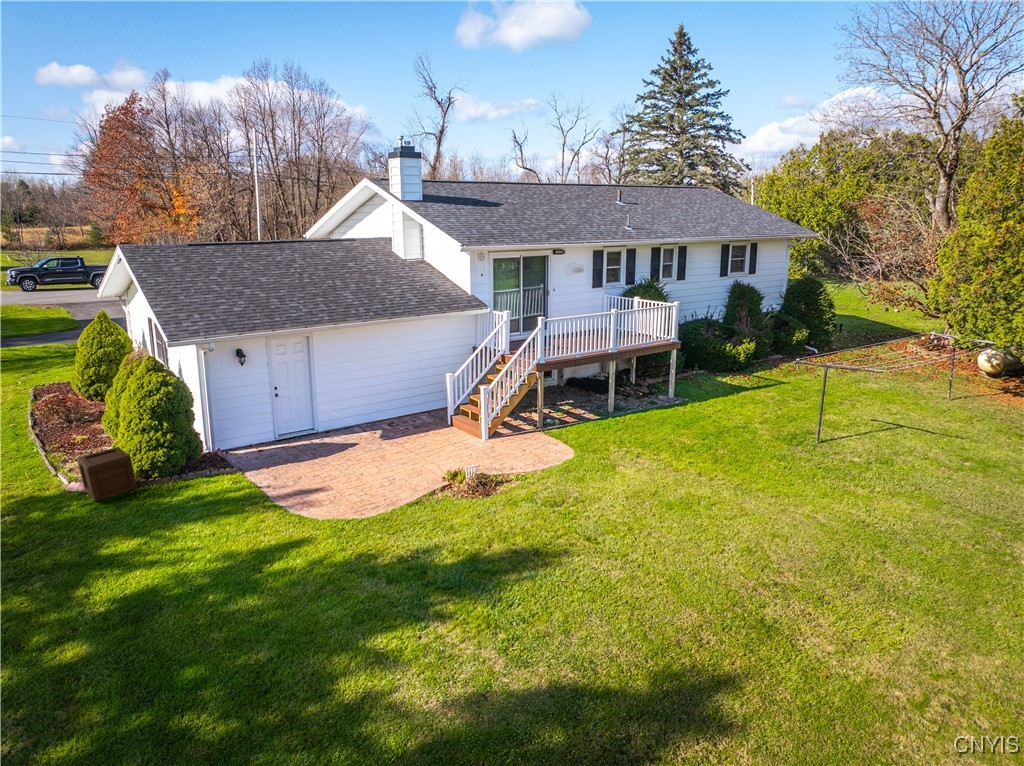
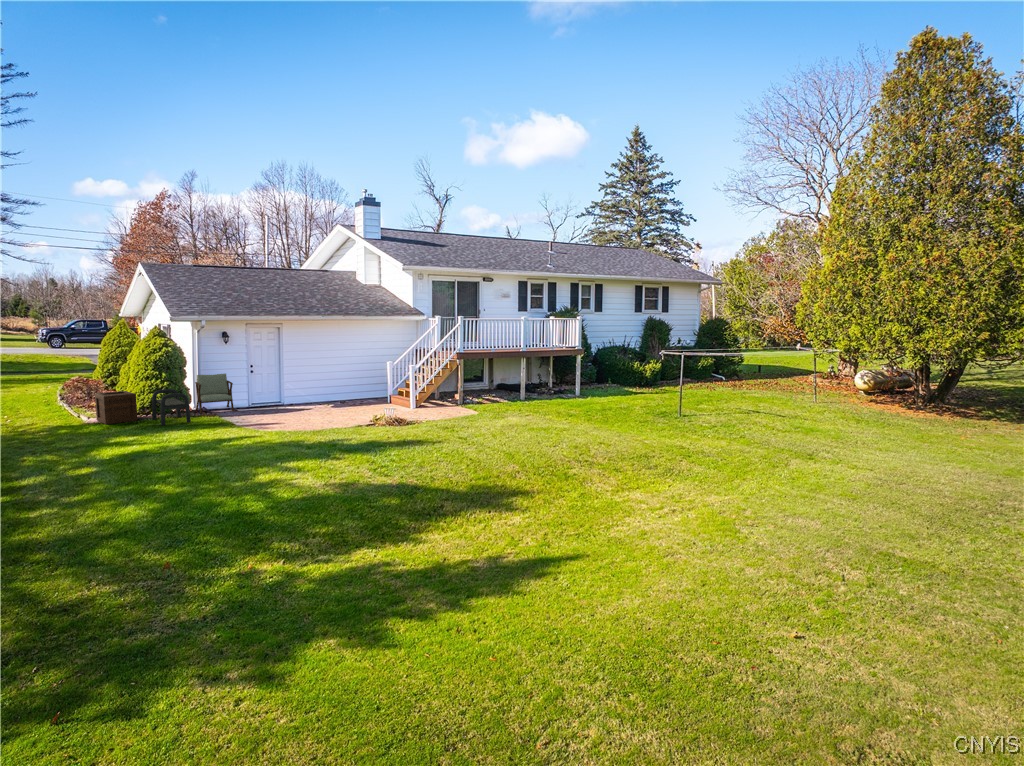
lounge chair: none [208,406,261,464] -> present [195,373,234,413]
bench: none [153,443,206,502] -> present [152,389,191,425]

